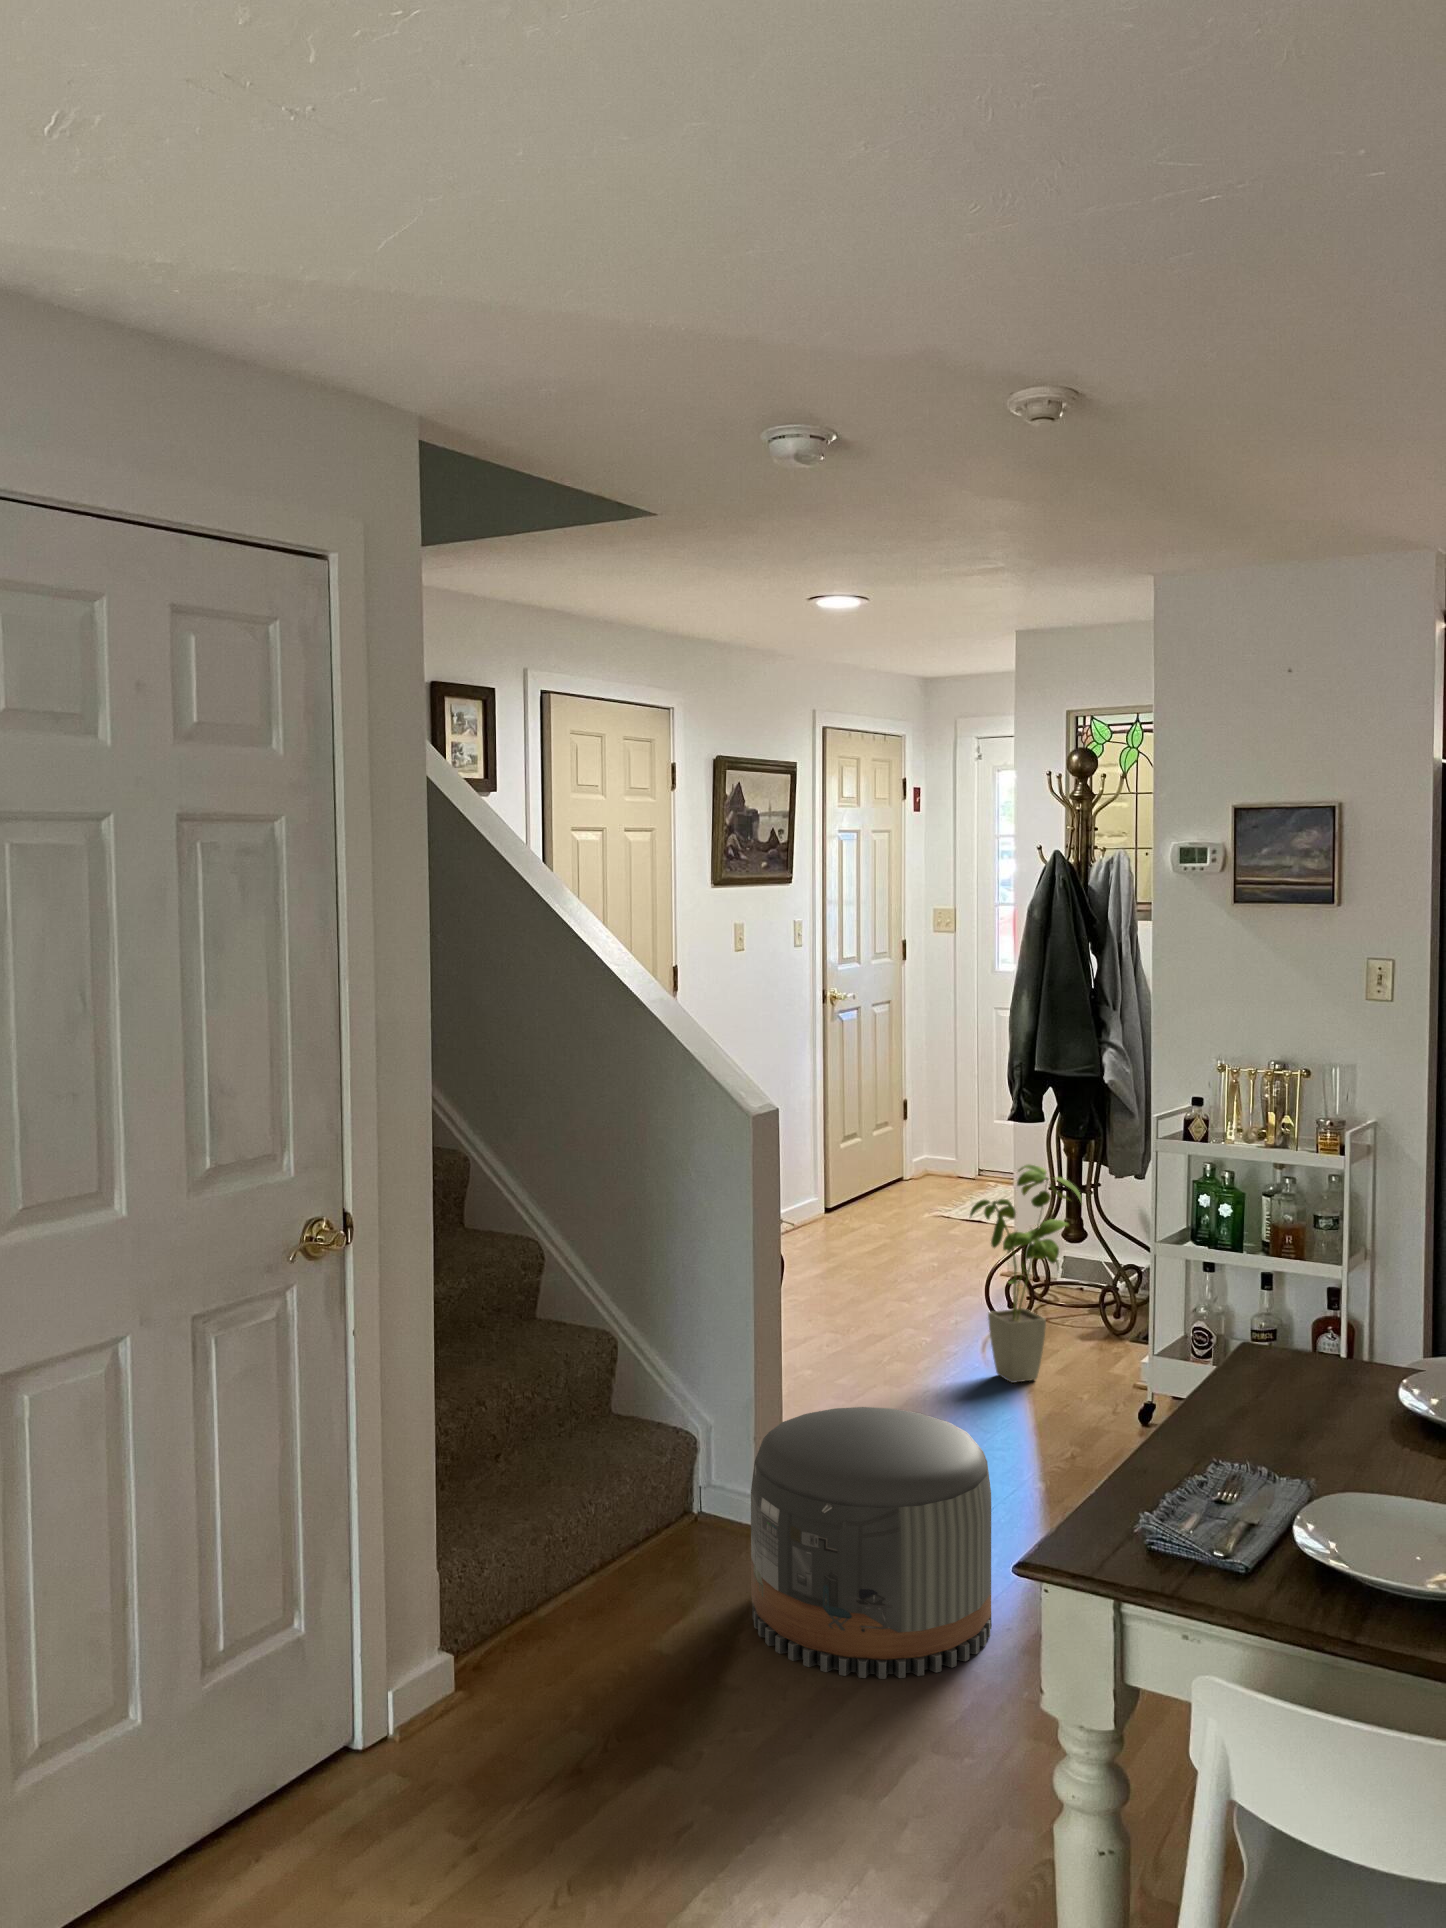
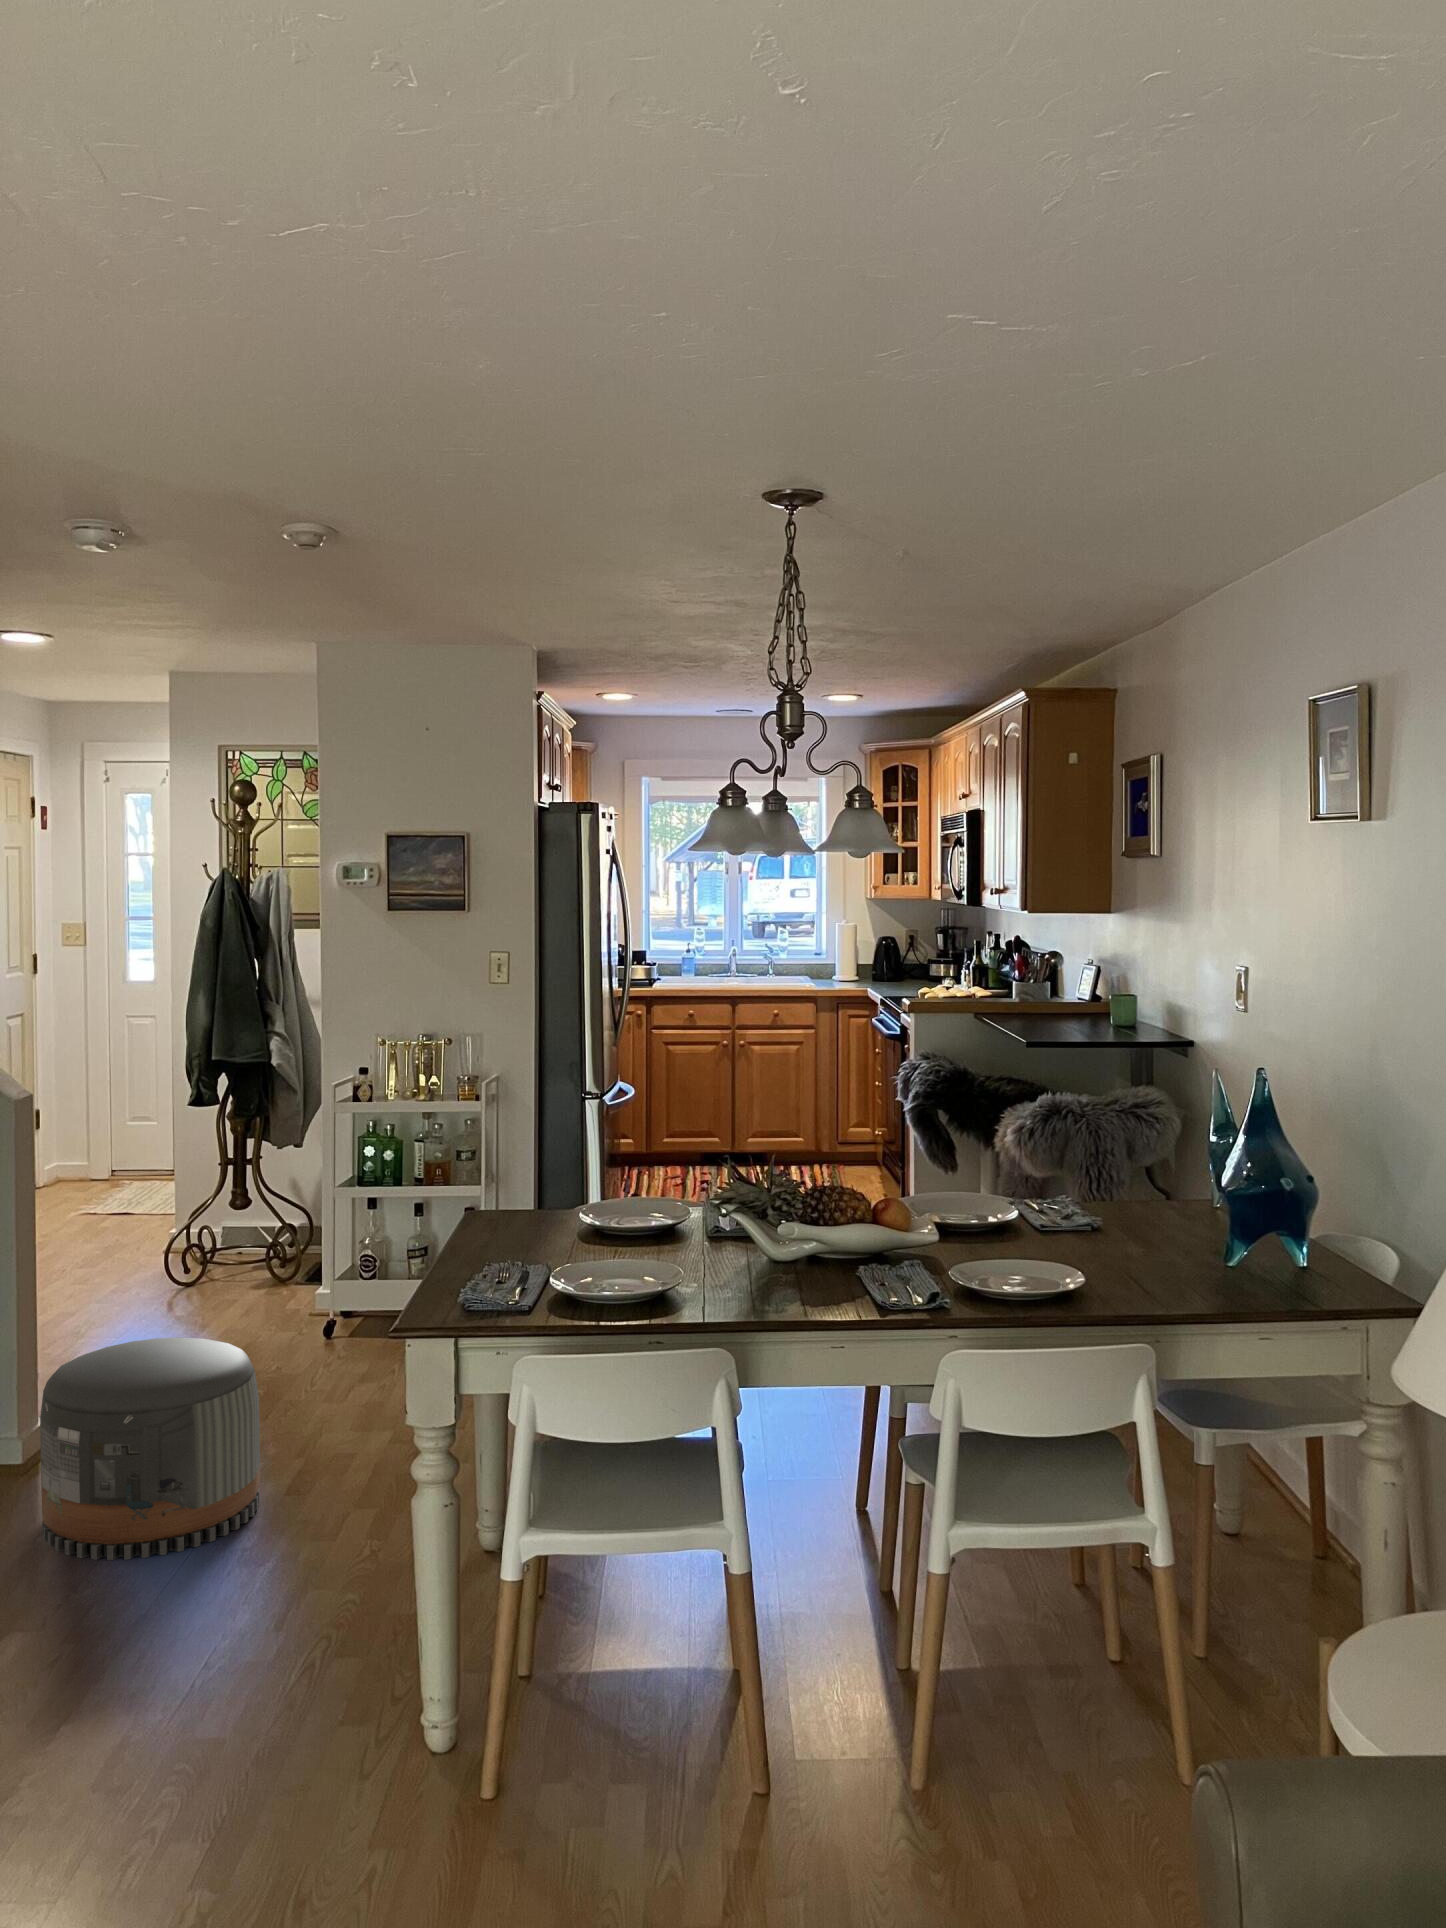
house plant: present [970,1165,1081,1383] -> none [164,1138,268,1330]

